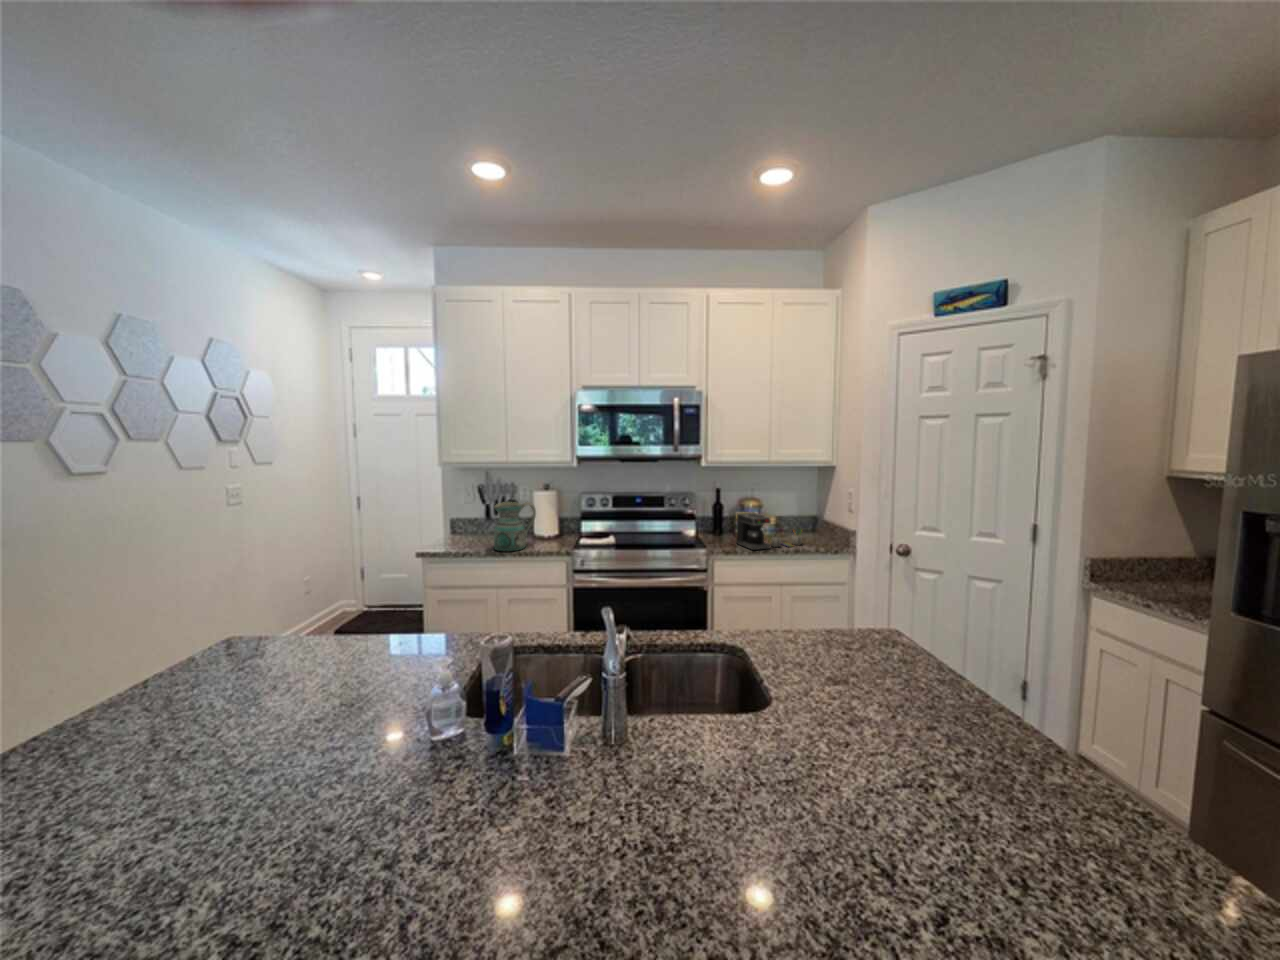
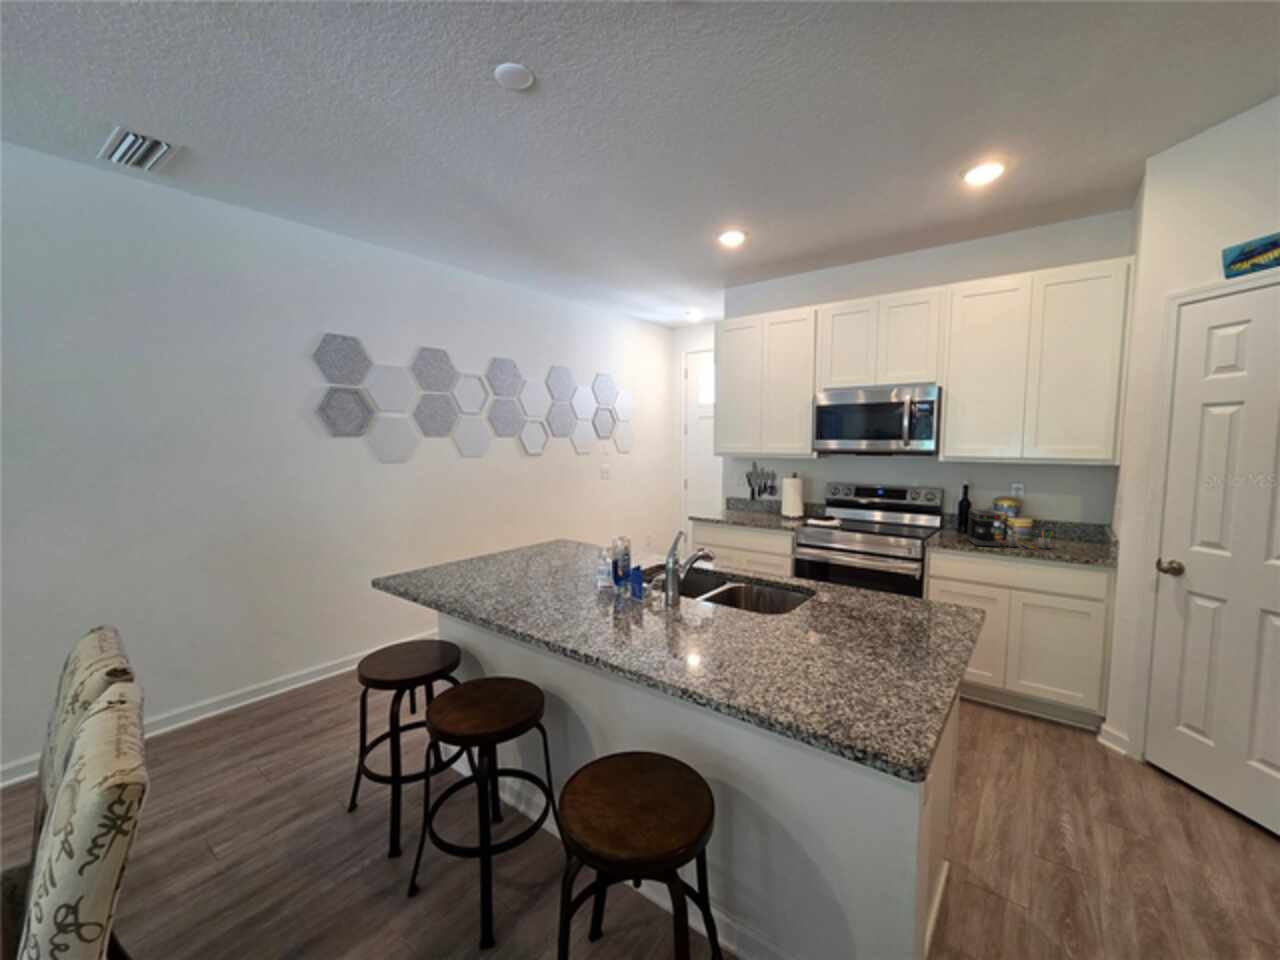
ceramic pitcher: present [494,502,536,551] -> none [744,485,779,522]

